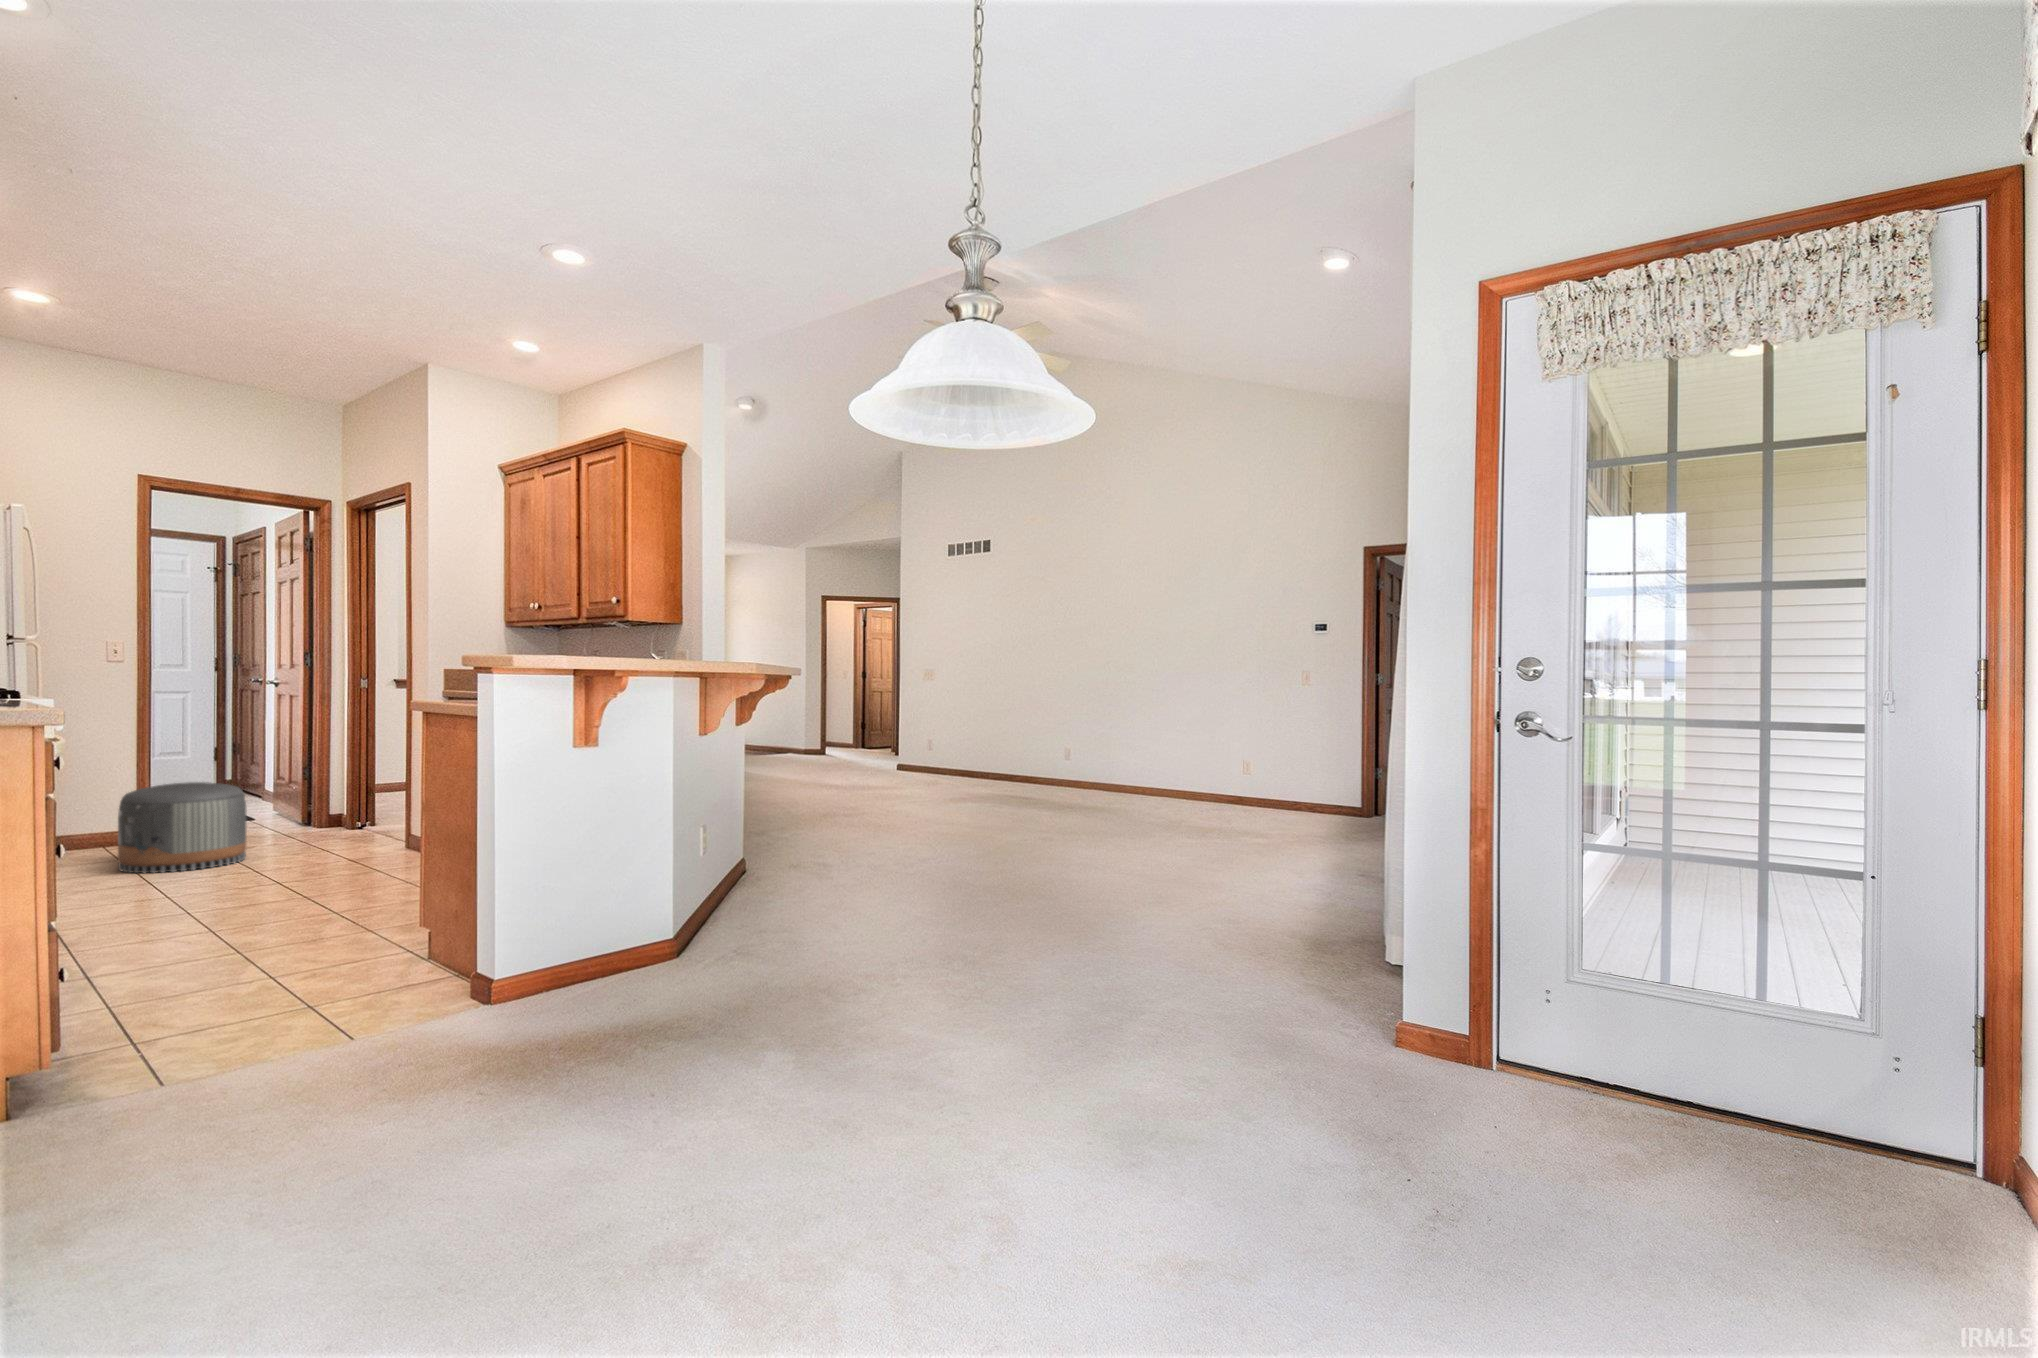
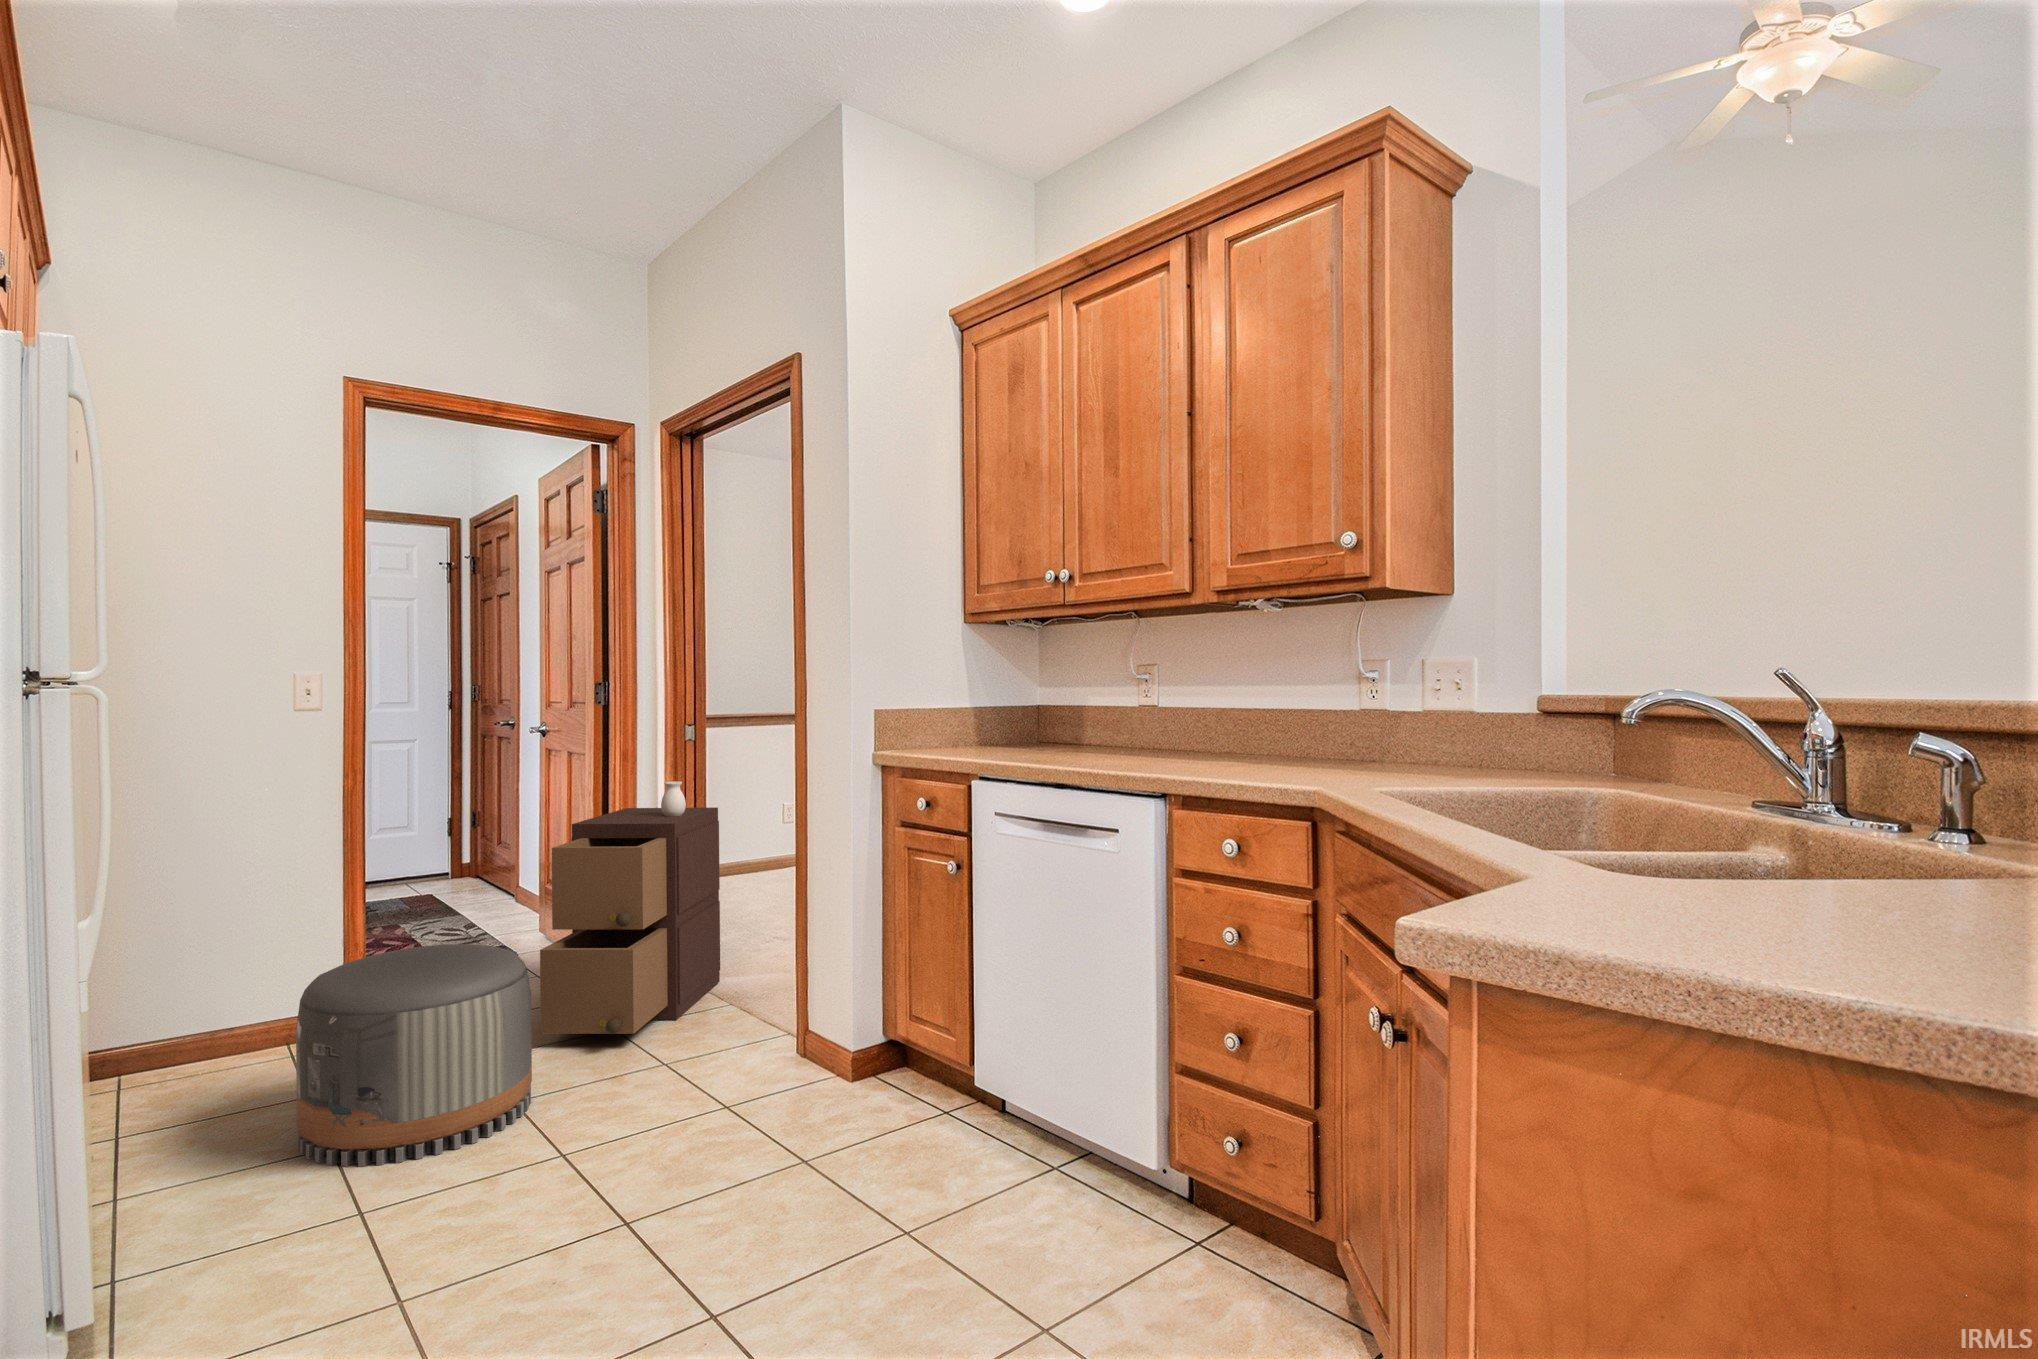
storage cabinet: none [257,711,380,839] -> present [540,781,720,1034]

